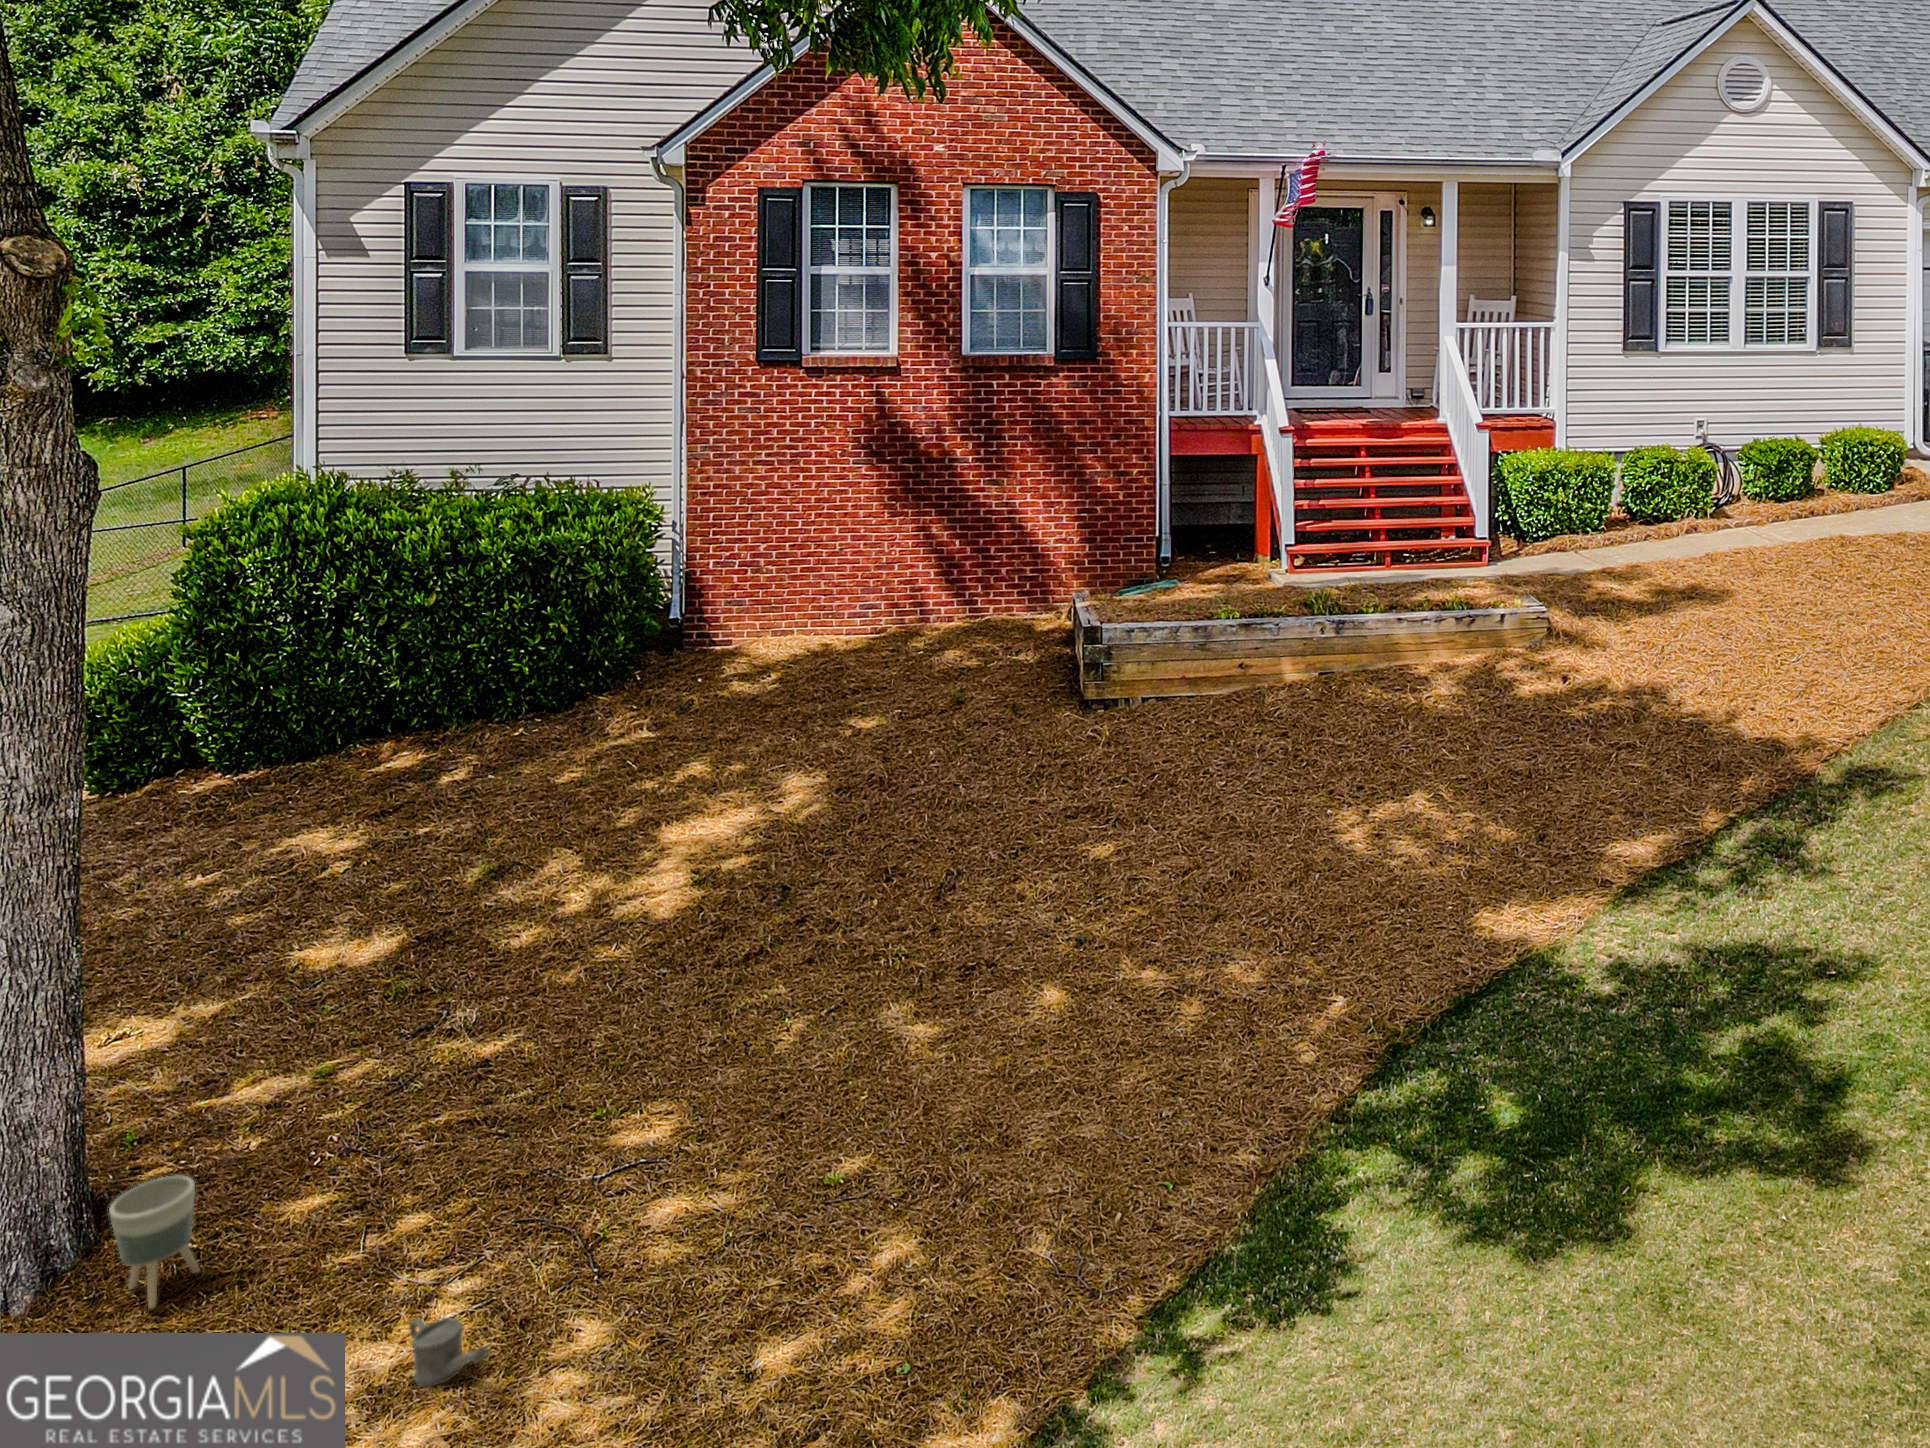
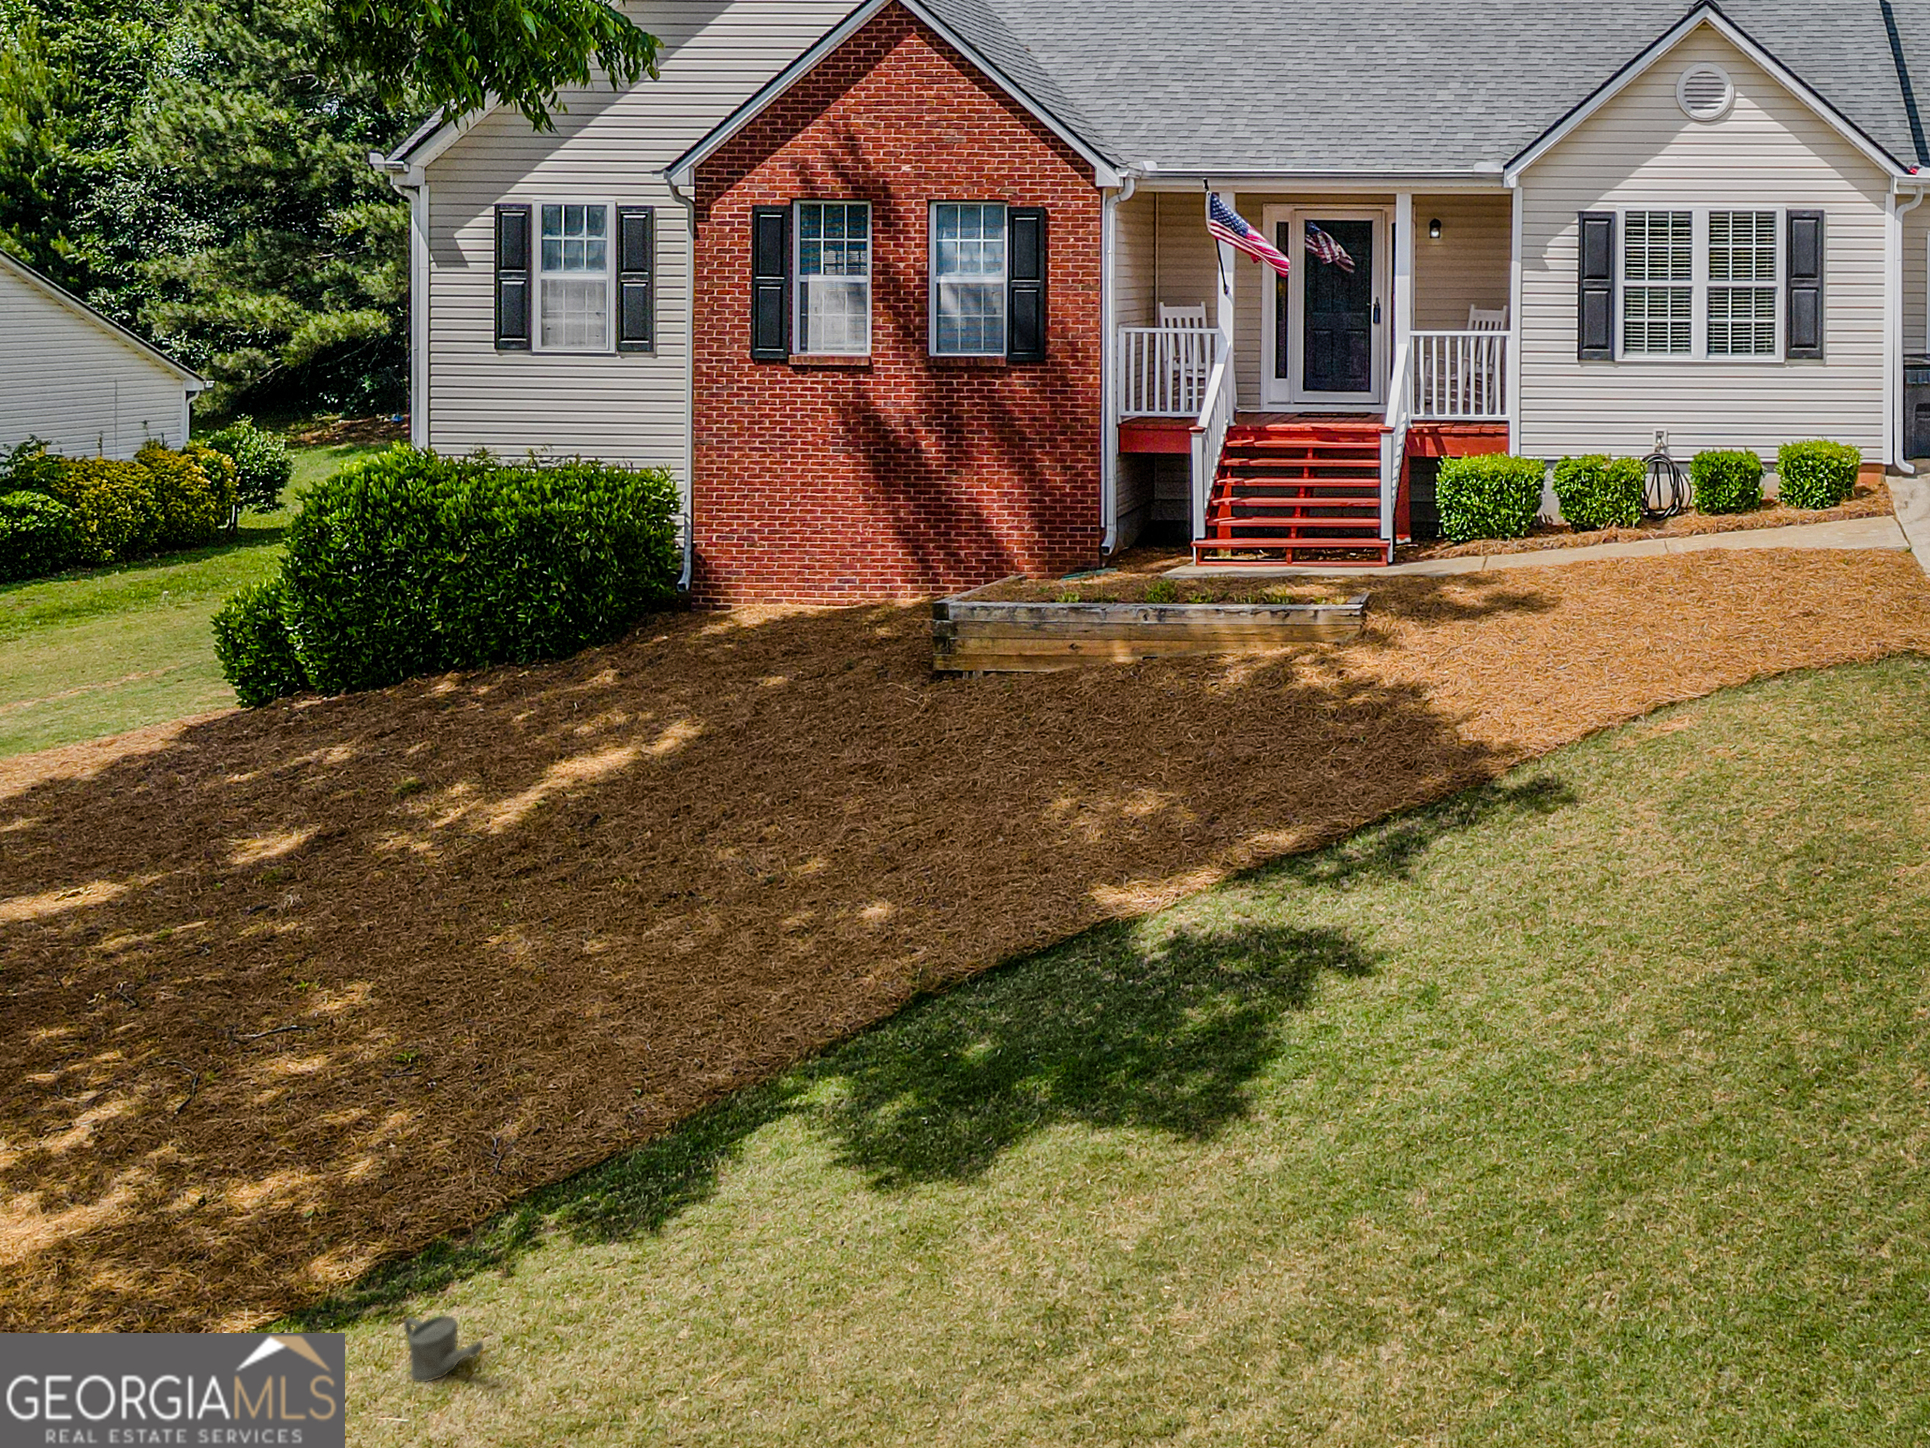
planter: present [109,1175,199,1309] -> none [103,1184,191,1314]

